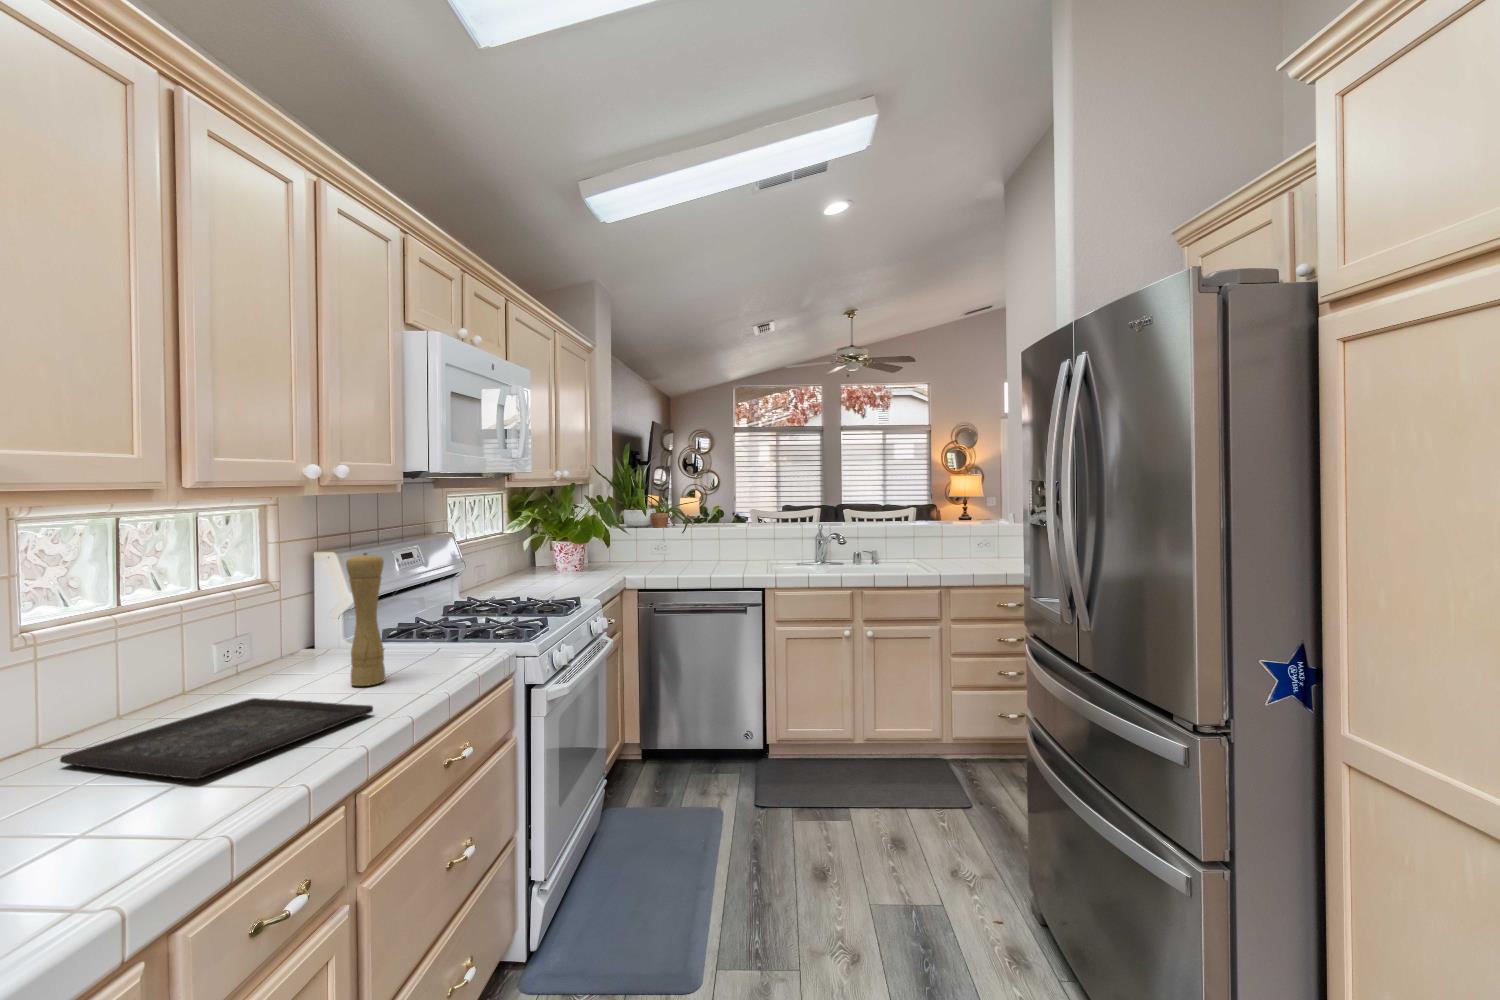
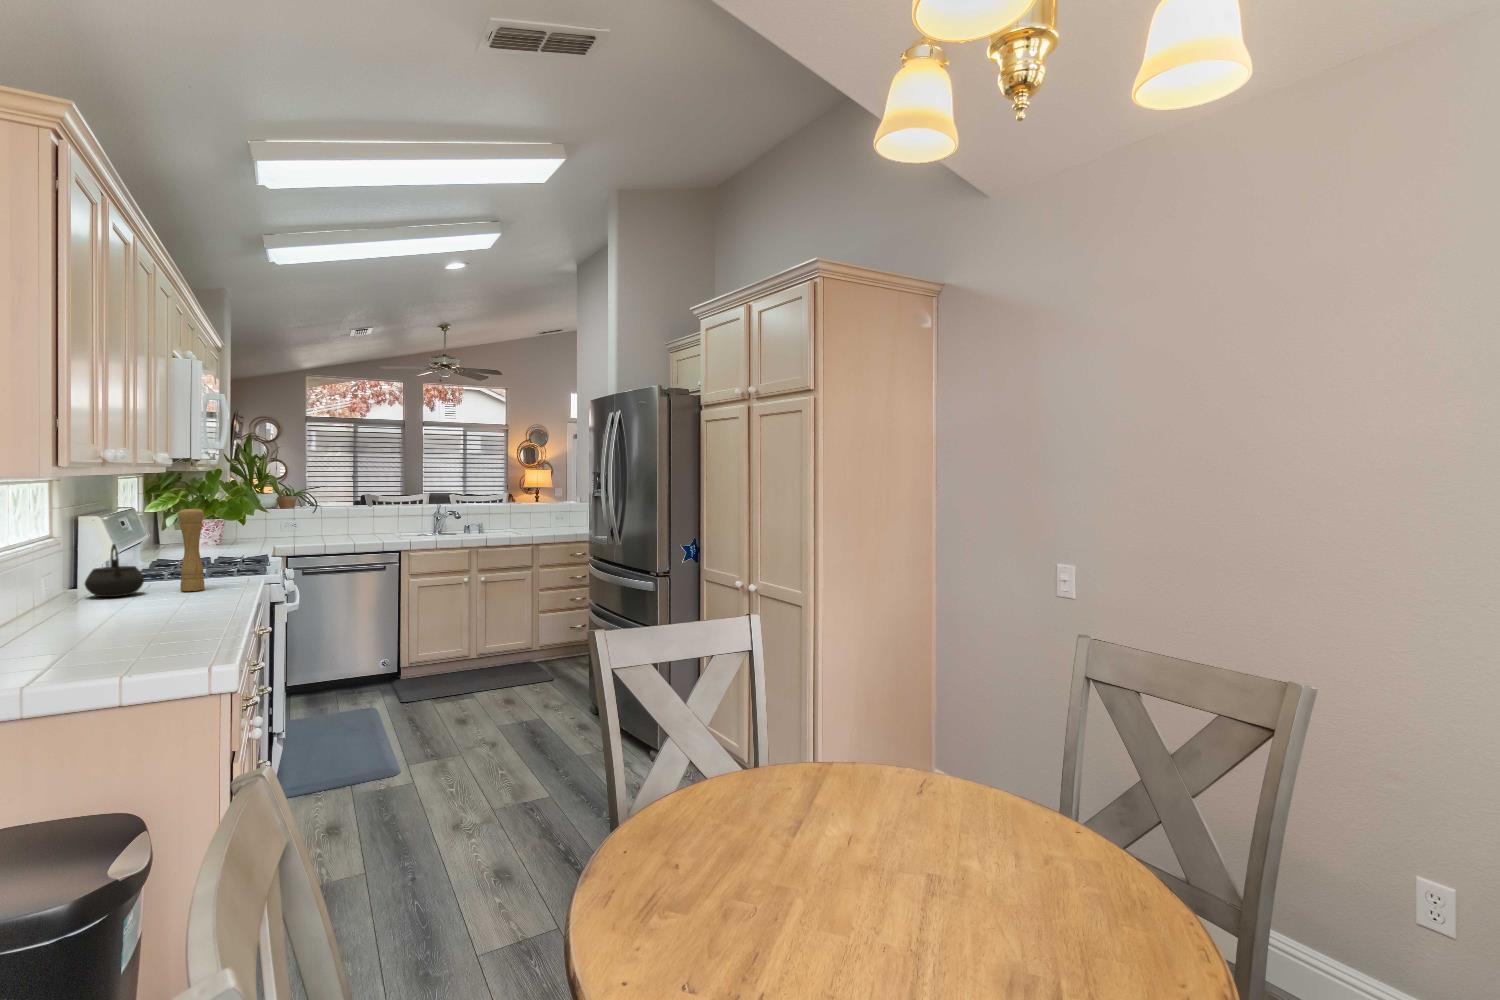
kettle: none [232,607,314,689] -> present [85,544,144,597]
tray: present [60,698,373,779] -> none [69,591,236,619]

